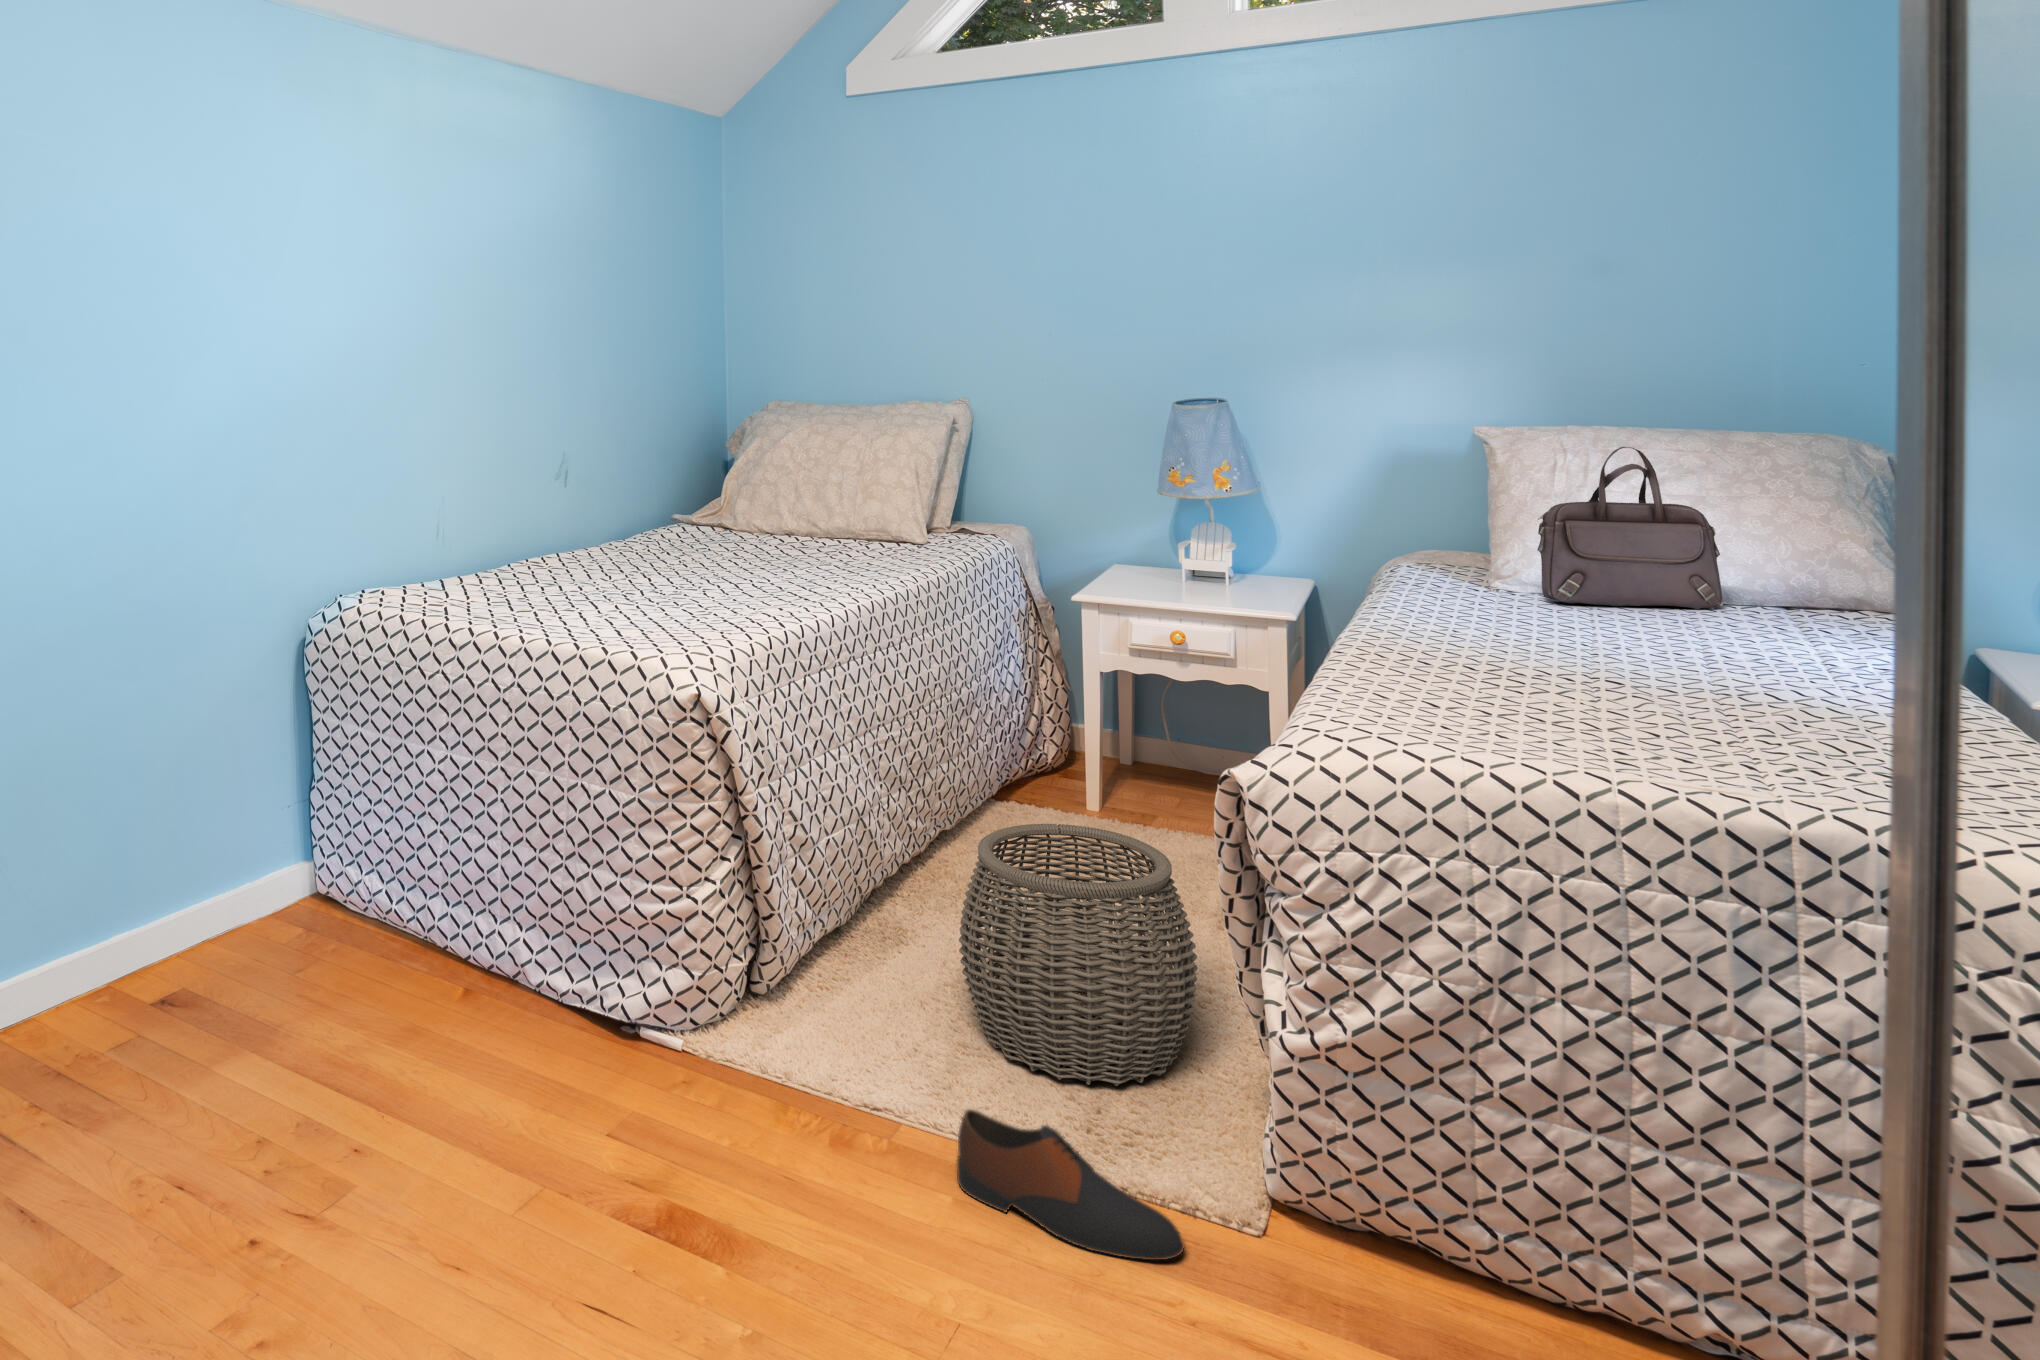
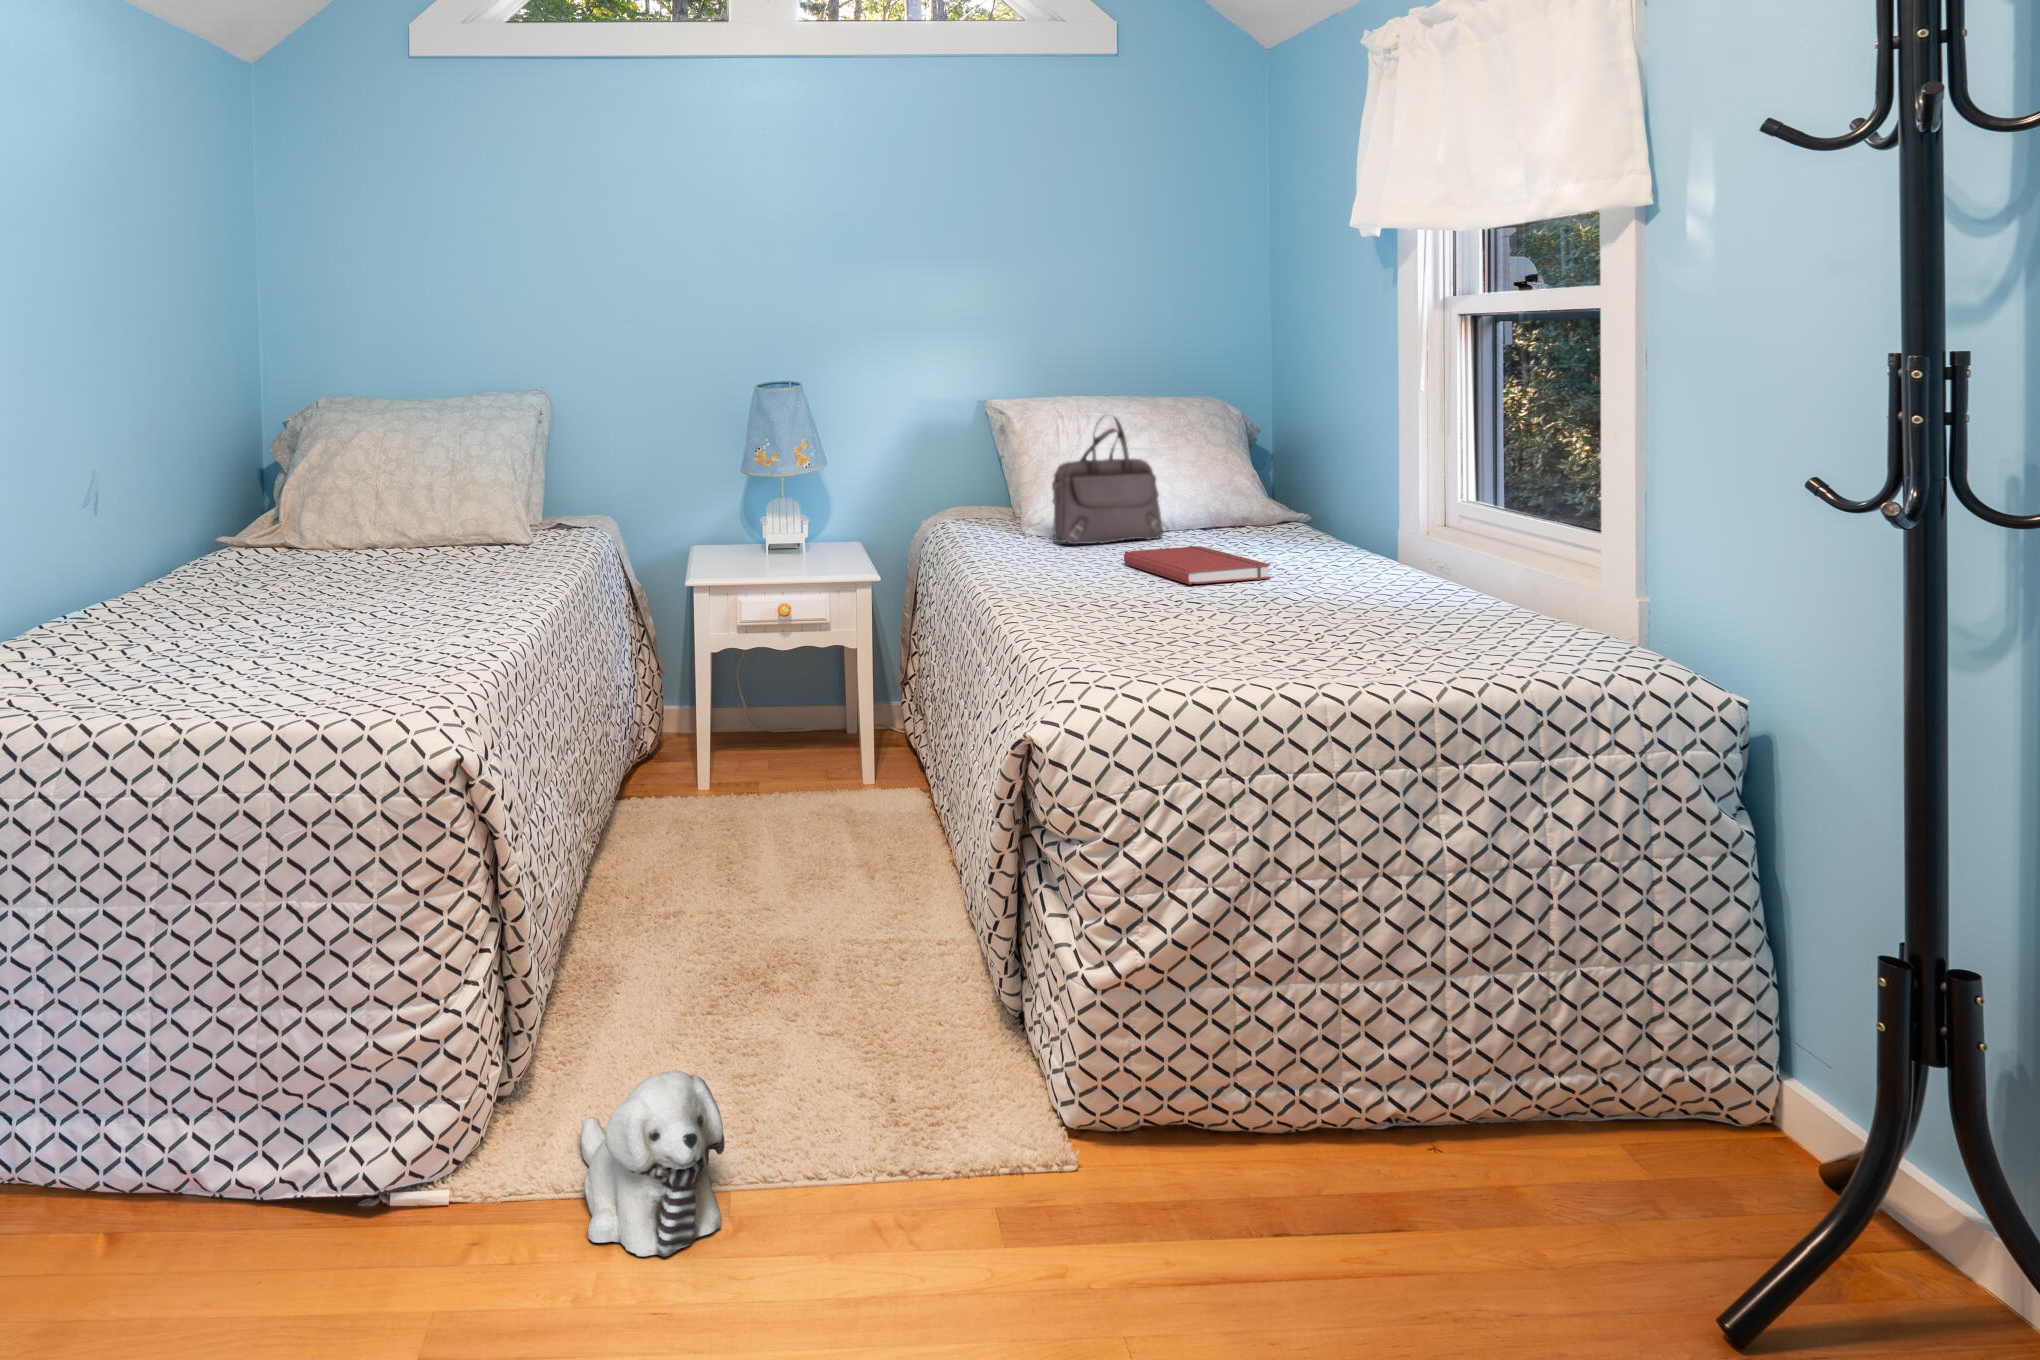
book: none [1599,615,1799,669] -> present [1124,546,1271,585]
woven basket: present [959,824,1198,1086] -> none [720,815,946,1083]
plush toy: none [758,990,886,1140] -> present [581,1071,725,1257]
shoe: present [957,1109,1184,1260] -> none [828,1139,1057,1253]

